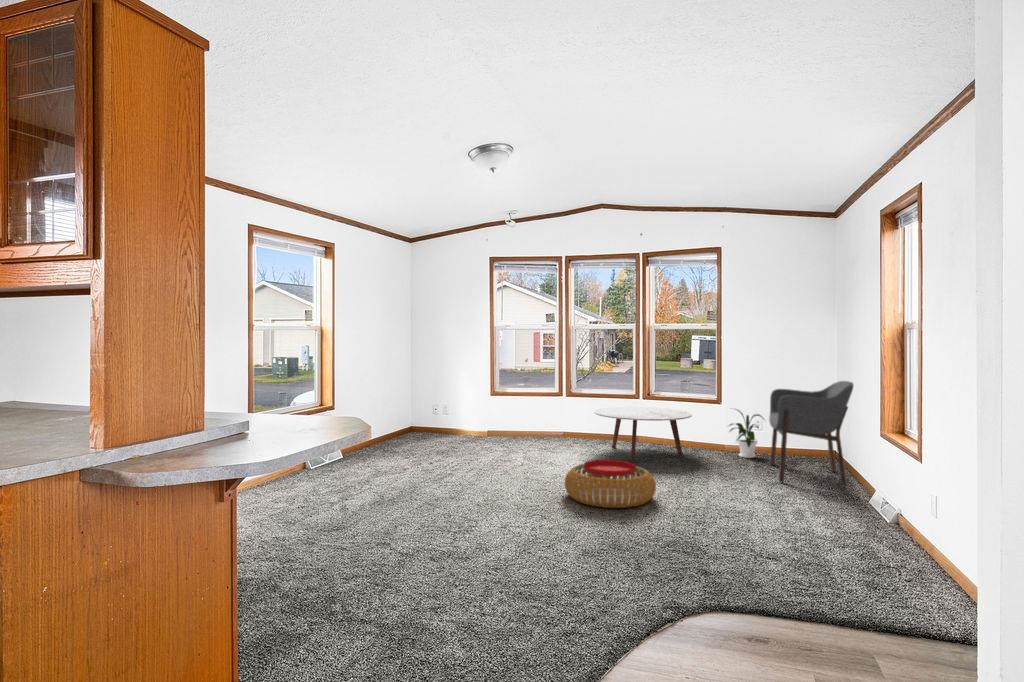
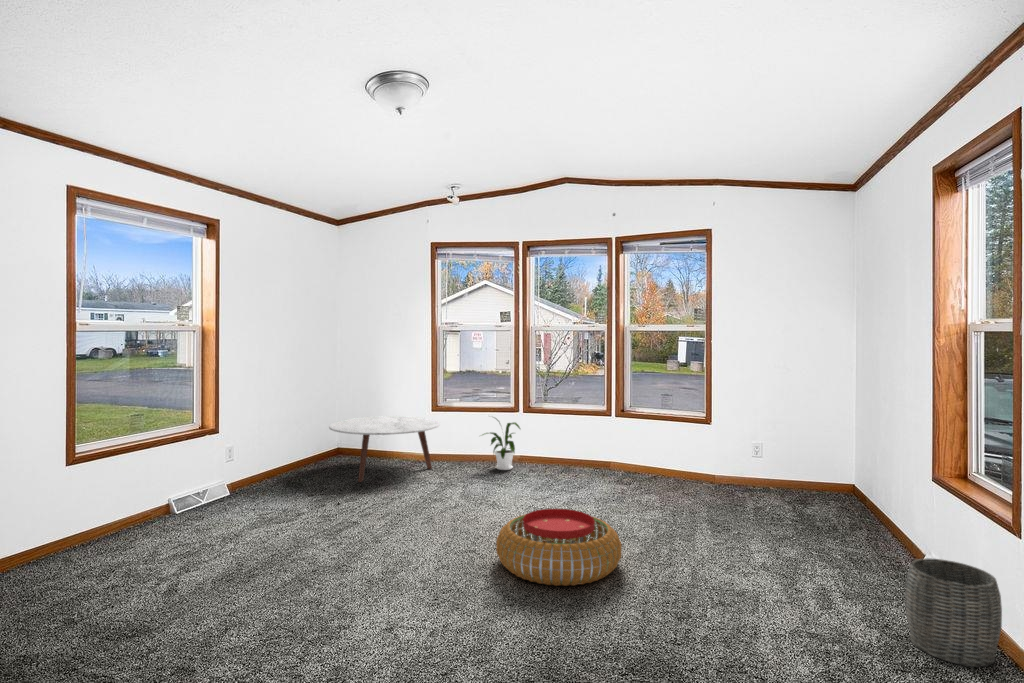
armchair: present [769,381,854,484] -> none [773,399,886,537]
coffee table: present [594,406,692,462] -> present [329,416,440,482]
house plant: present [729,410,763,458] -> present [483,418,520,470]
woven basket: none [850,481,909,545] -> present [905,559,1002,666]

